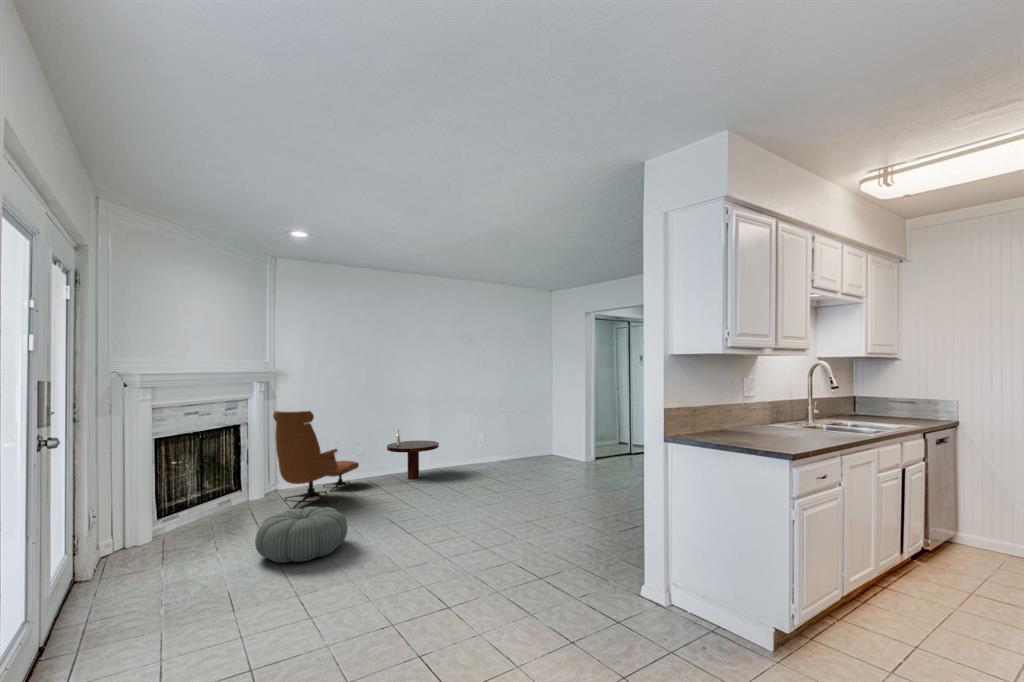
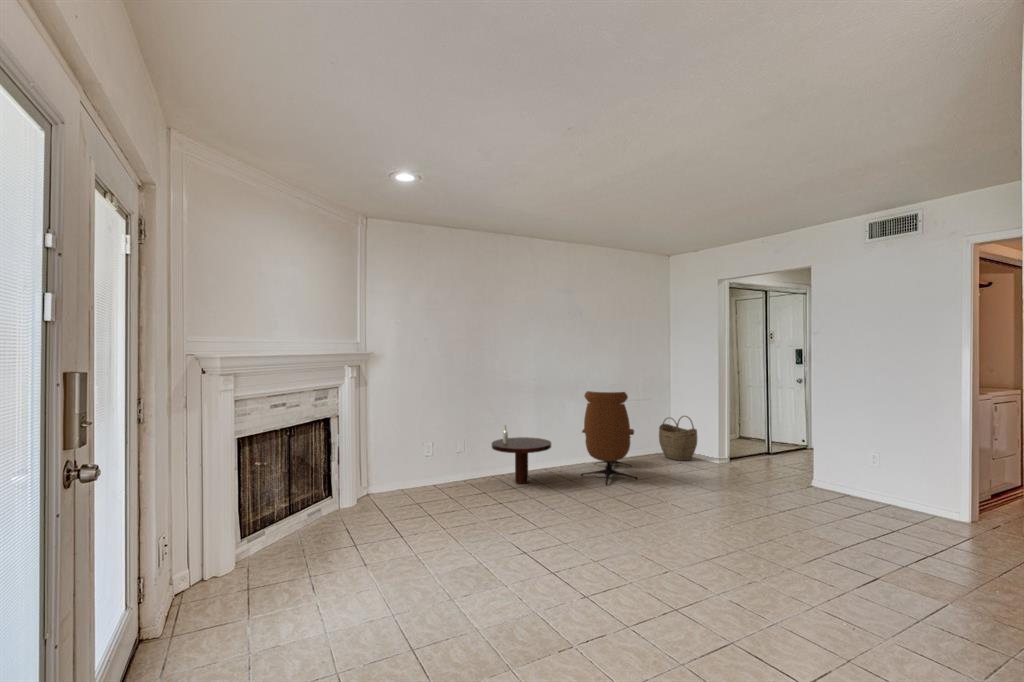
lounge chair: present [273,411,359,509] -> present [581,391,637,485]
woven basket: none [542,420,573,459] -> present [659,416,697,461]
pouf: present [255,507,348,563] -> none [369,534,484,619]

